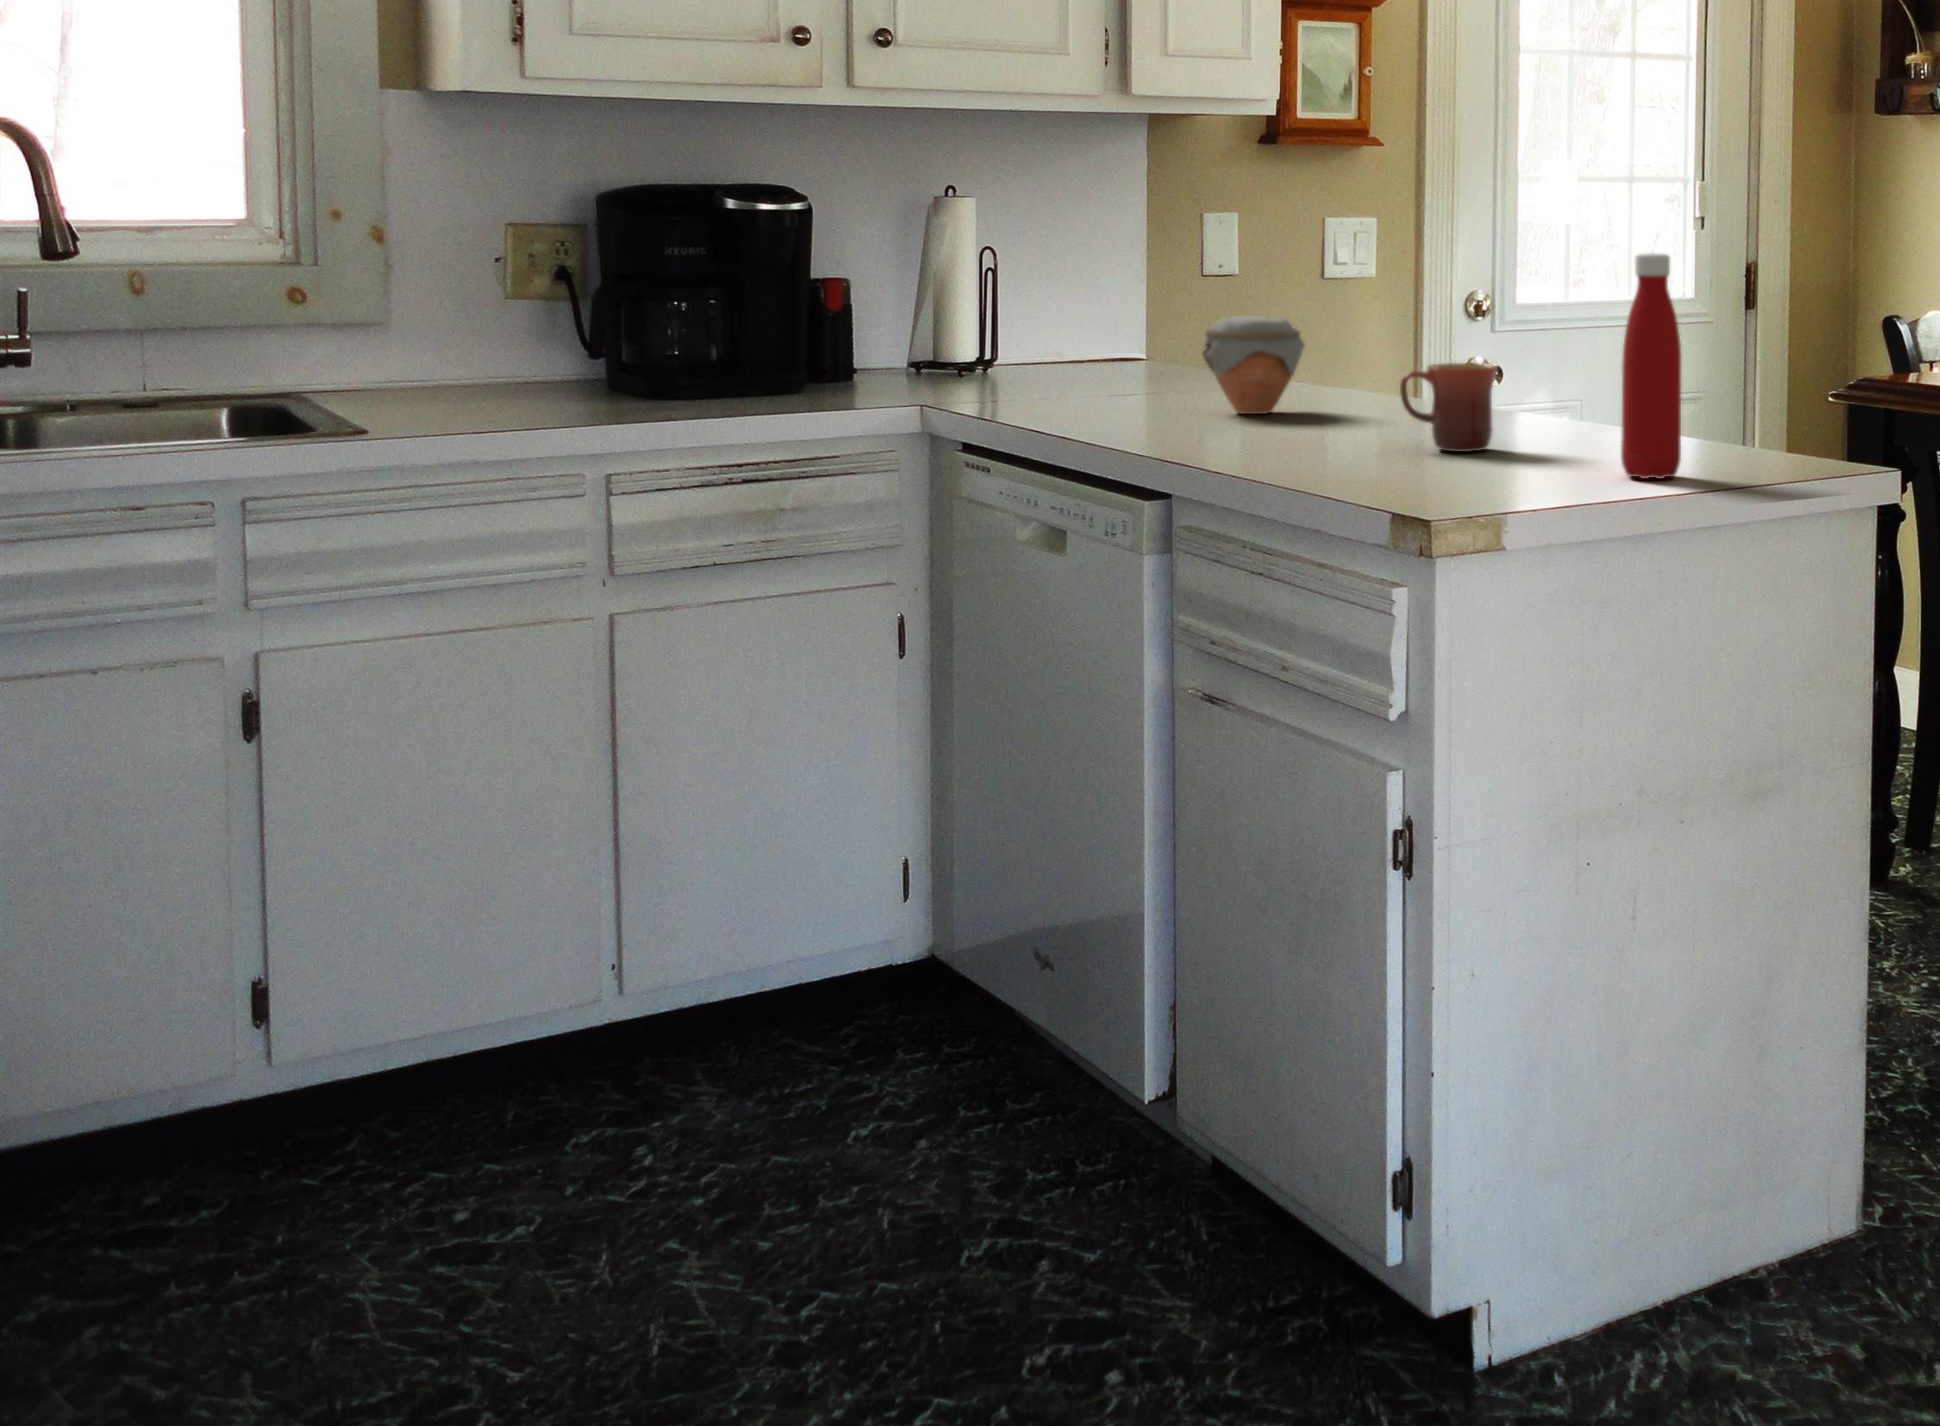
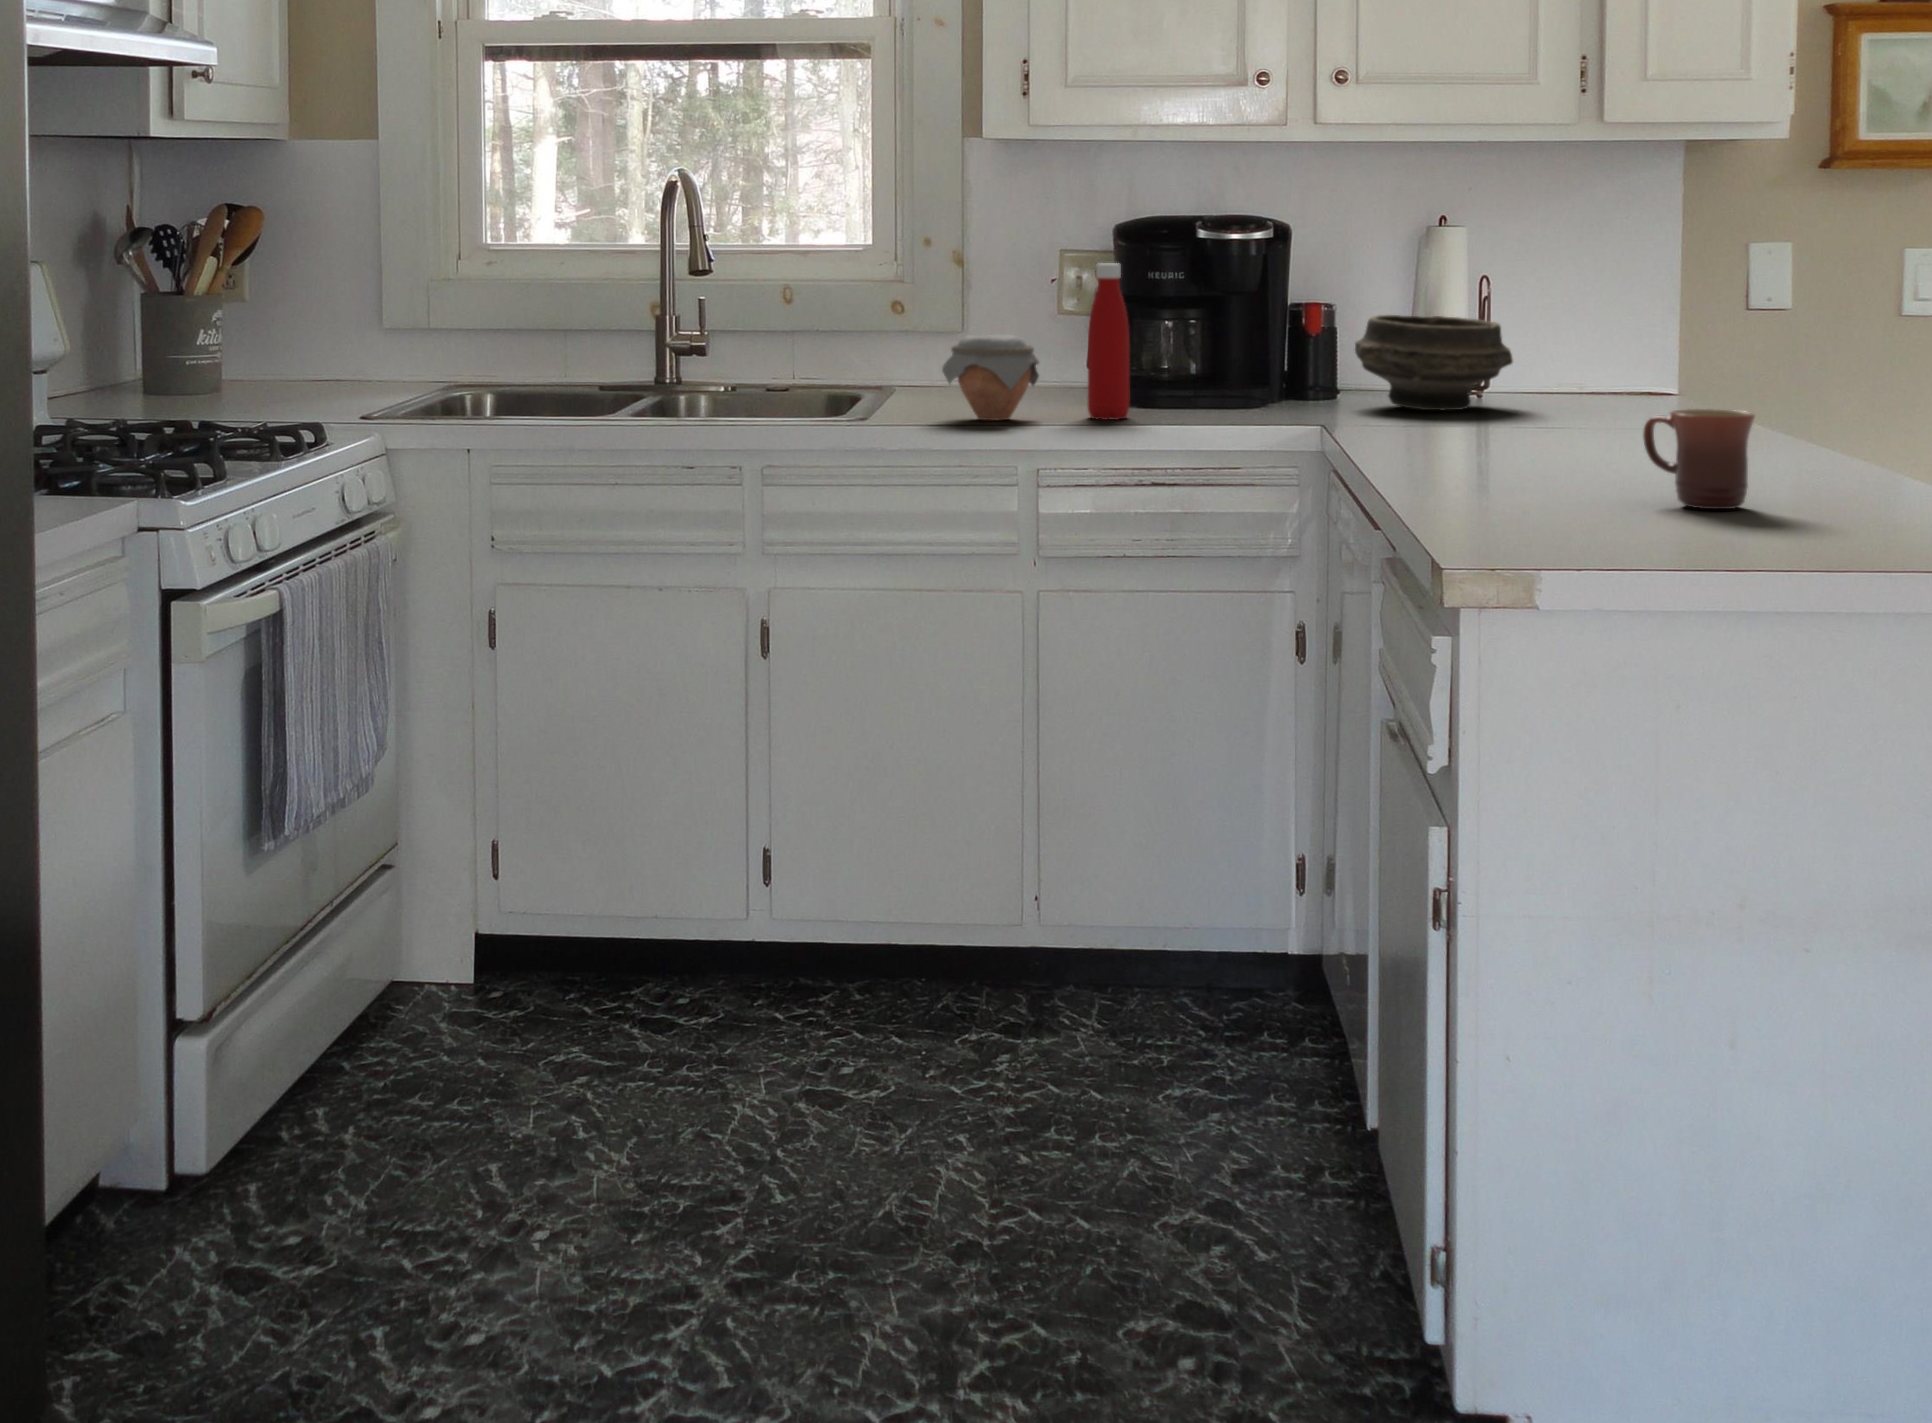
bottle: present [1621,253,1681,479] -> present [1088,263,1130,420]
bowl: none [896,287,1060,383] -> present [1355,315,1513,410]
jar: present [1203,316,1305,414] -> present [942,334,1039,420]

